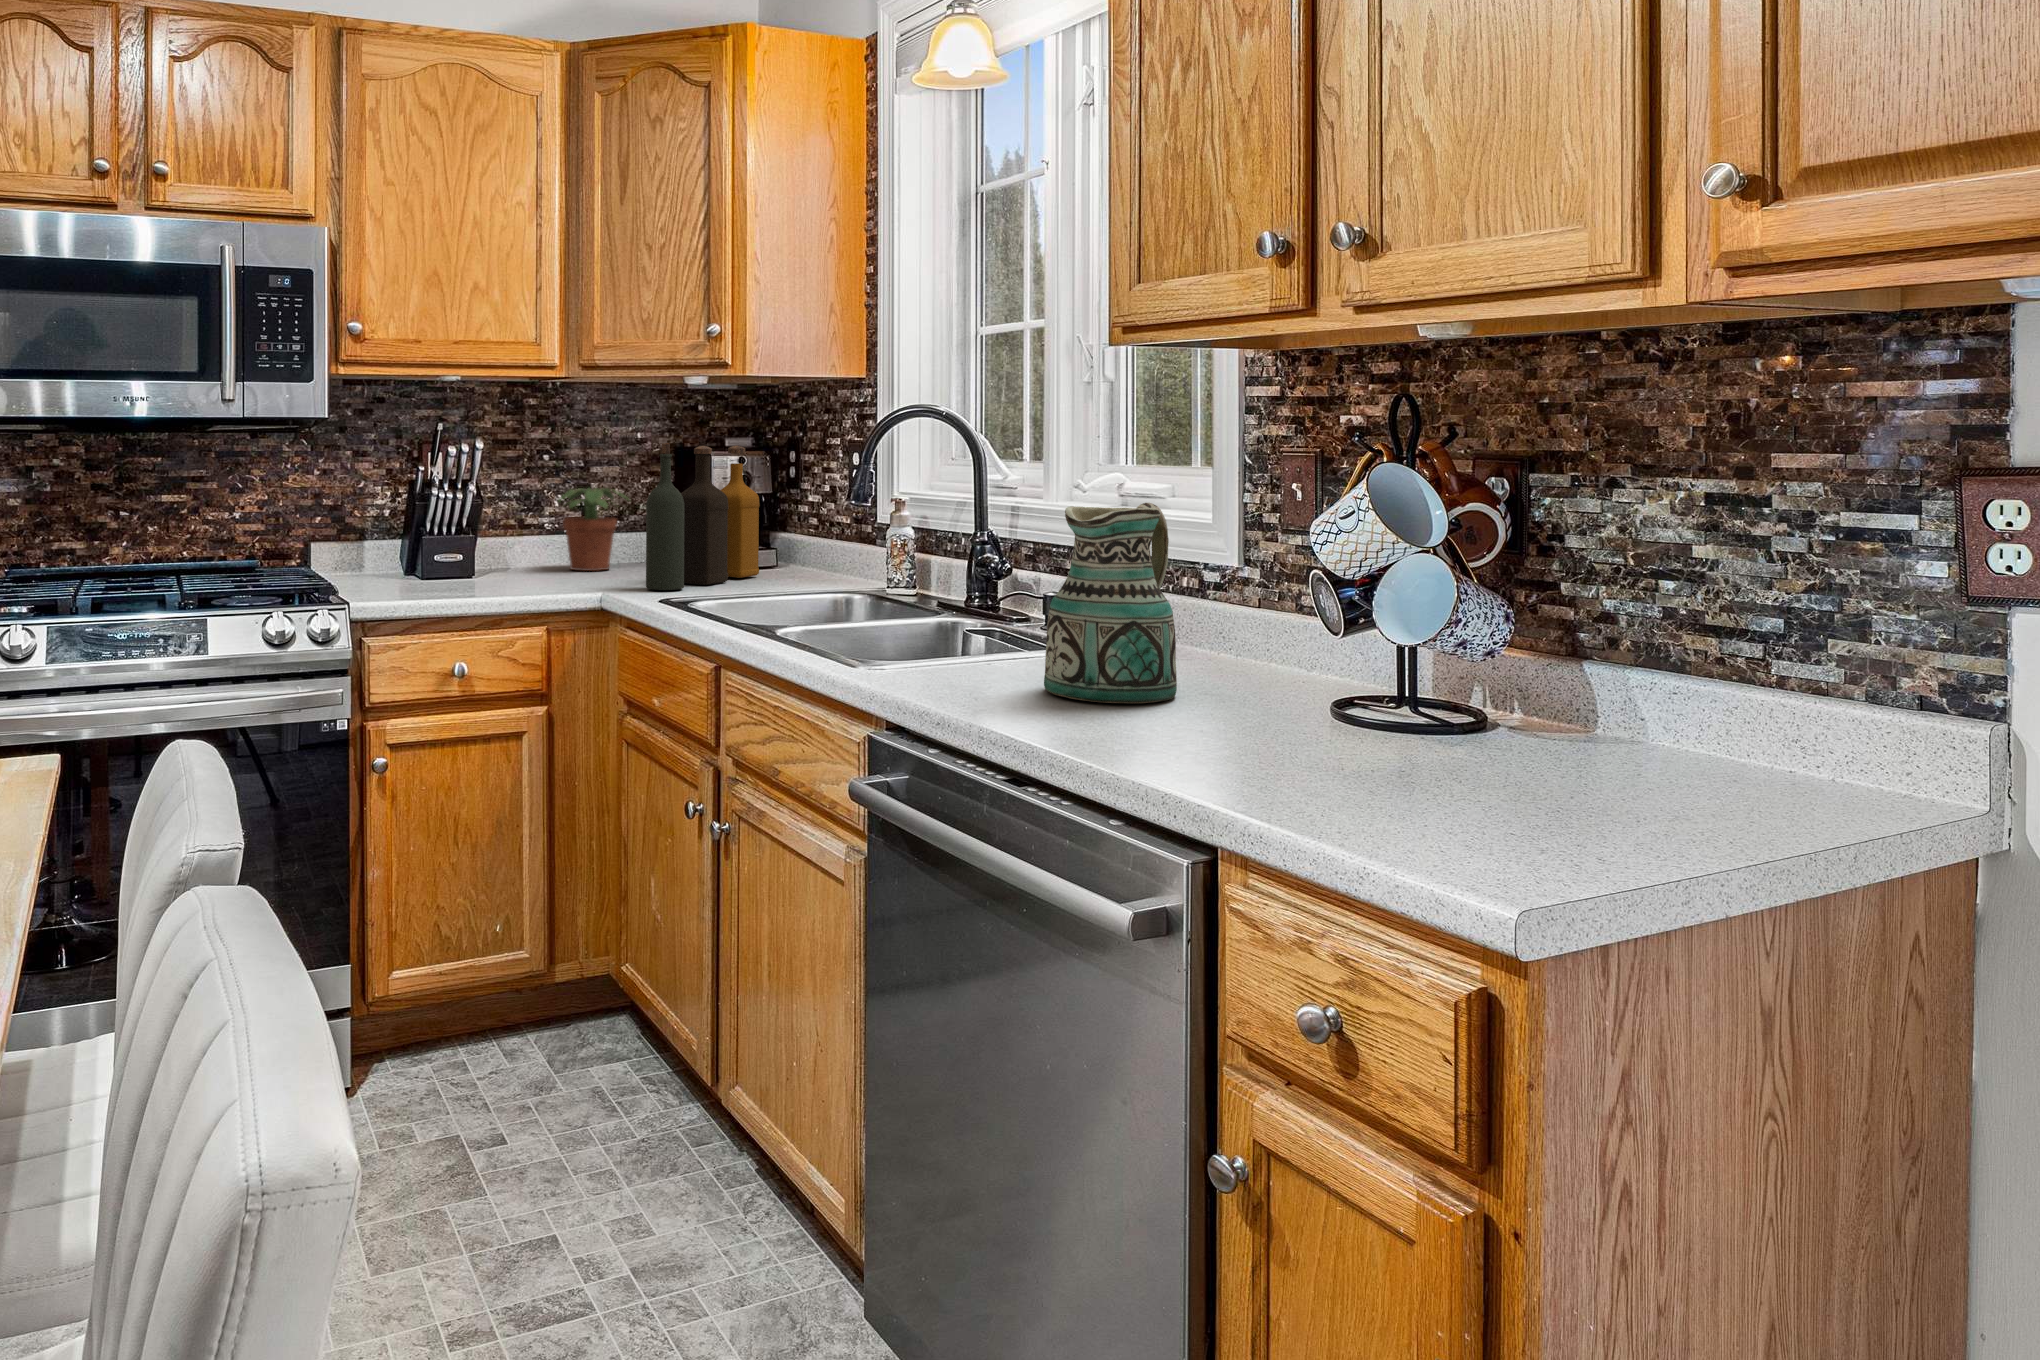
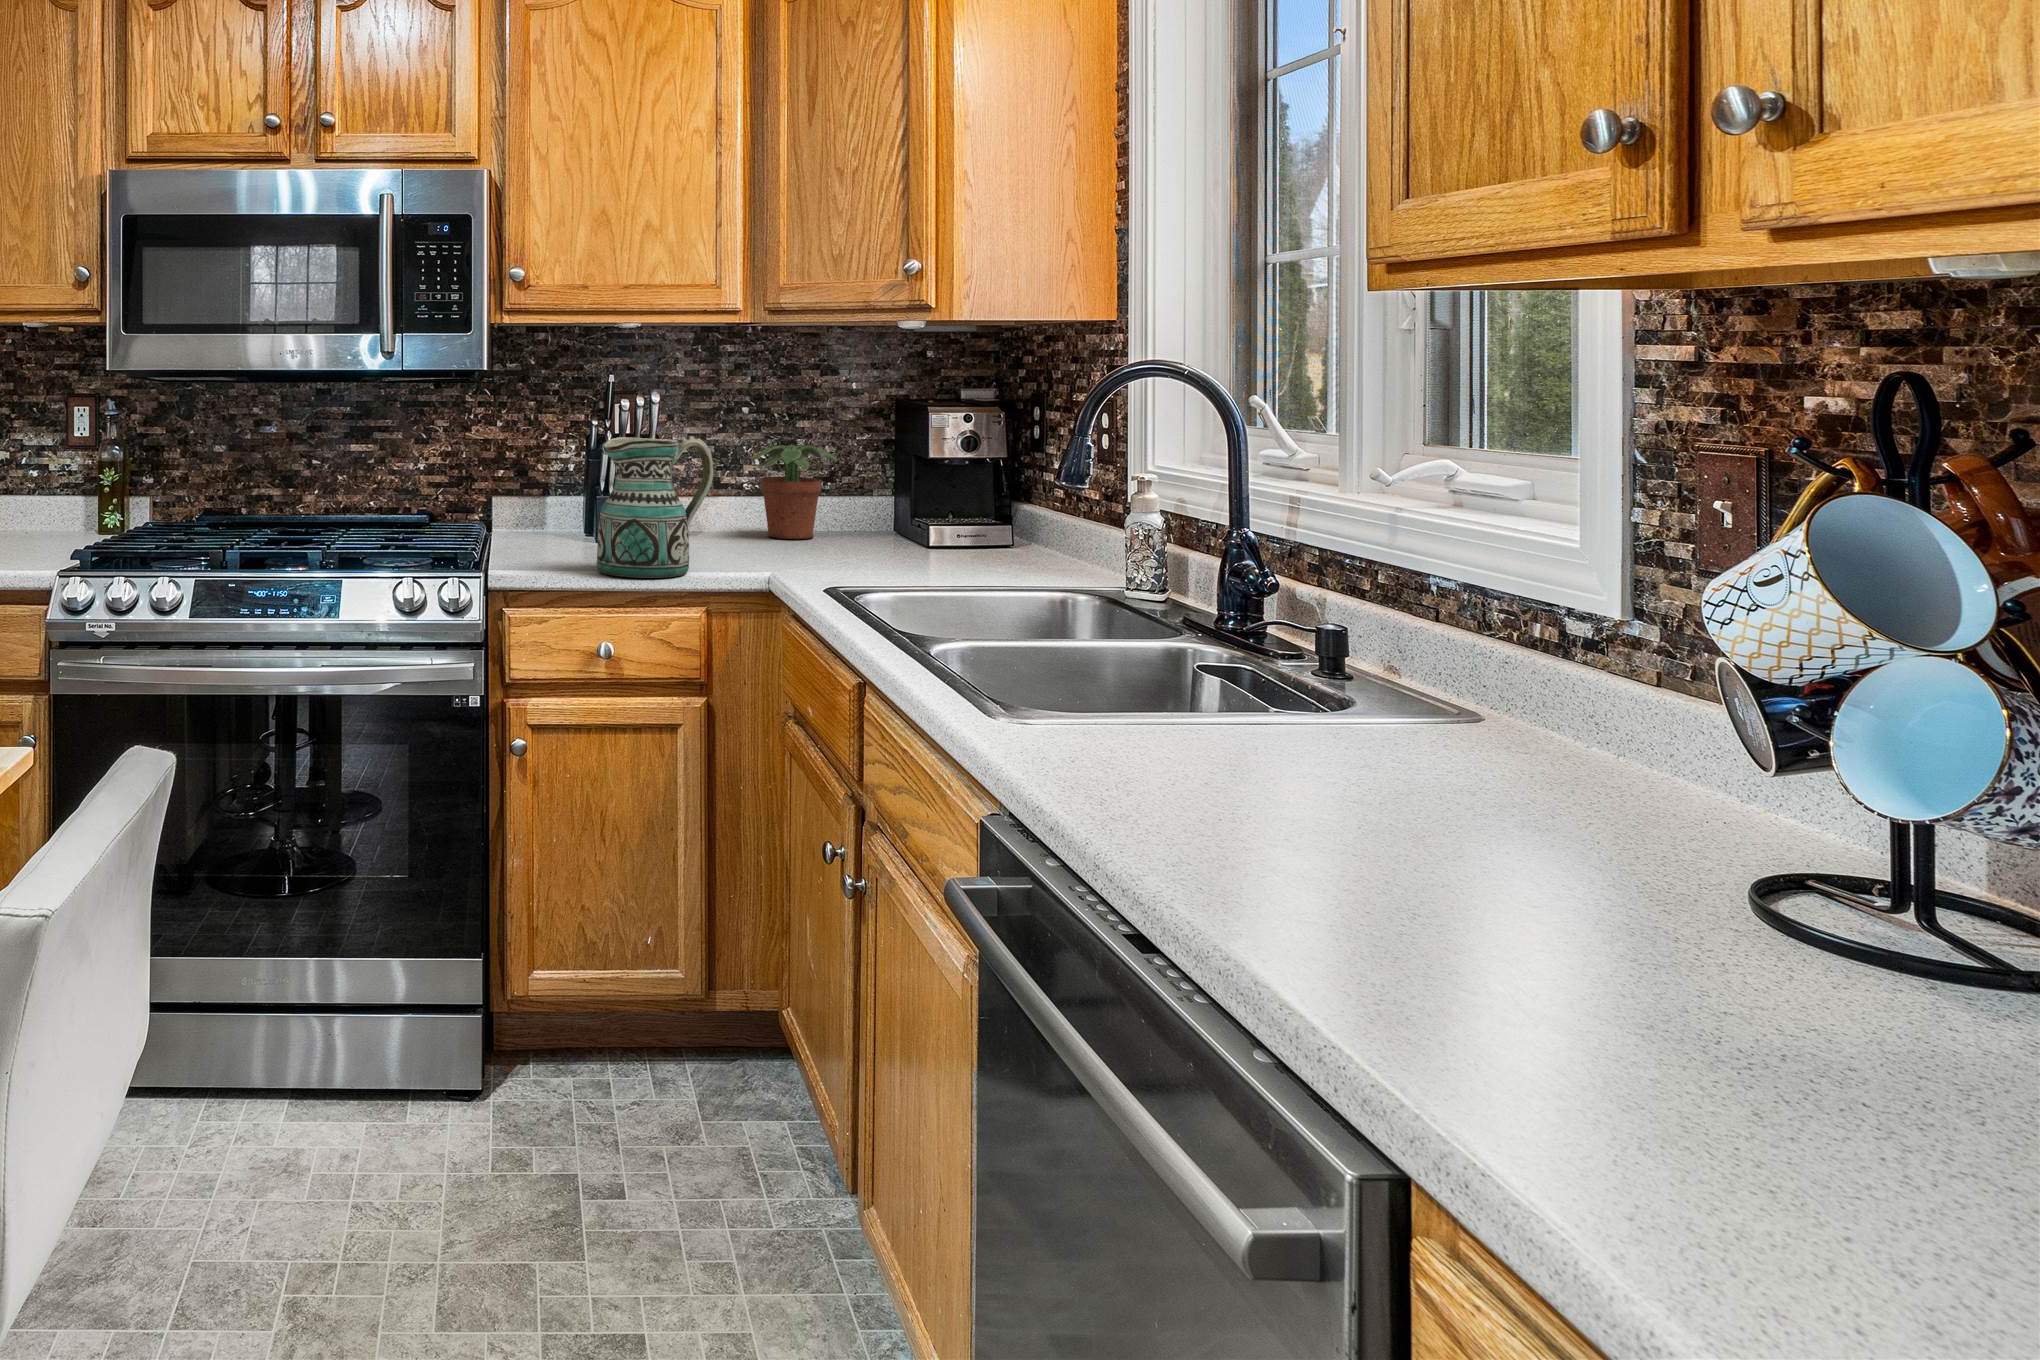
bottle: present [646,443,760,590] -> none [832,400,985,572]
ceramic pitcher: present [1044,503,1177,703] -> present [597,436,713,578]

